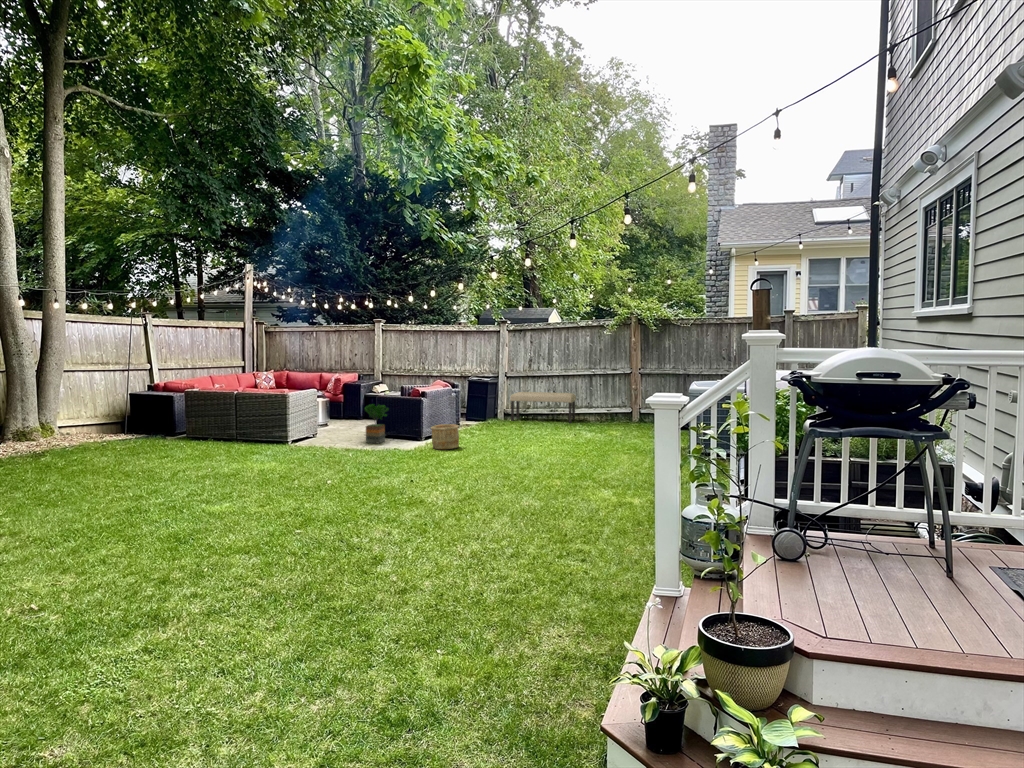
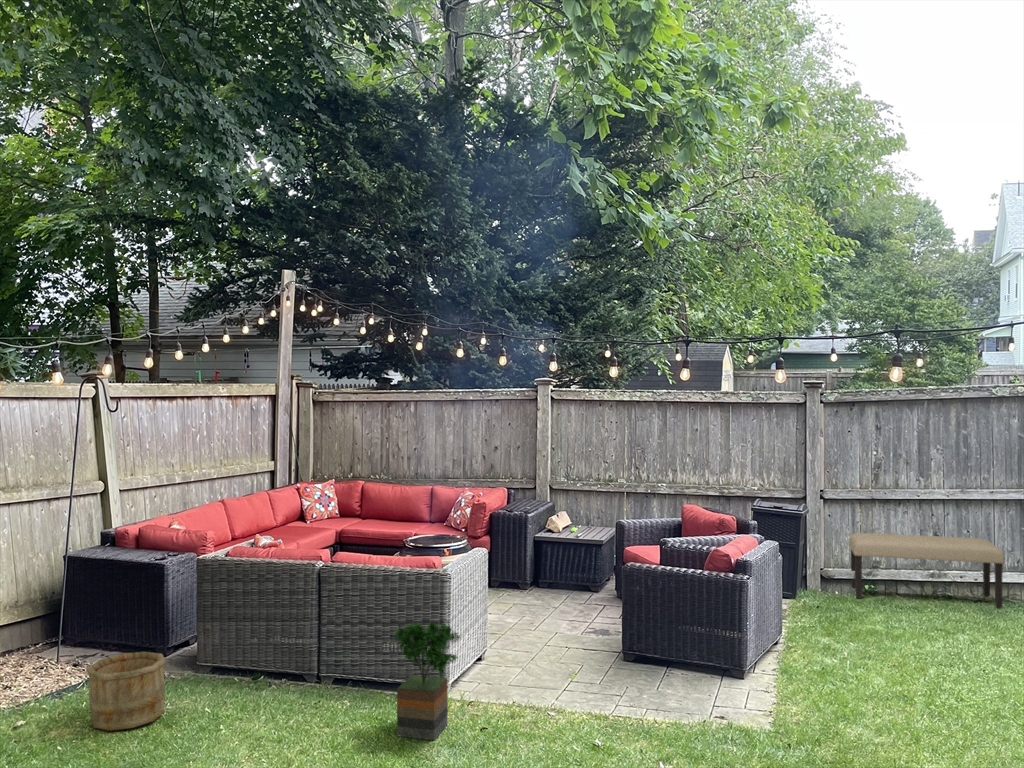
potted tree: present [365,404,388,443] -> present [394,622,460,740]
wooden bucket: present [431,424,459,449] -> present [86,652,165,731]

